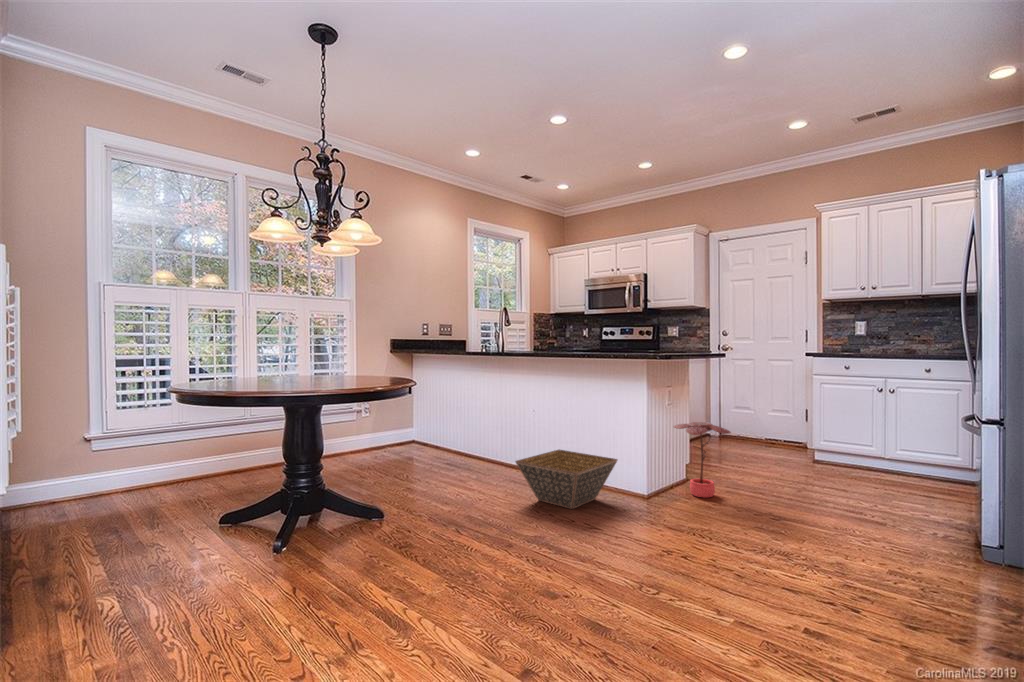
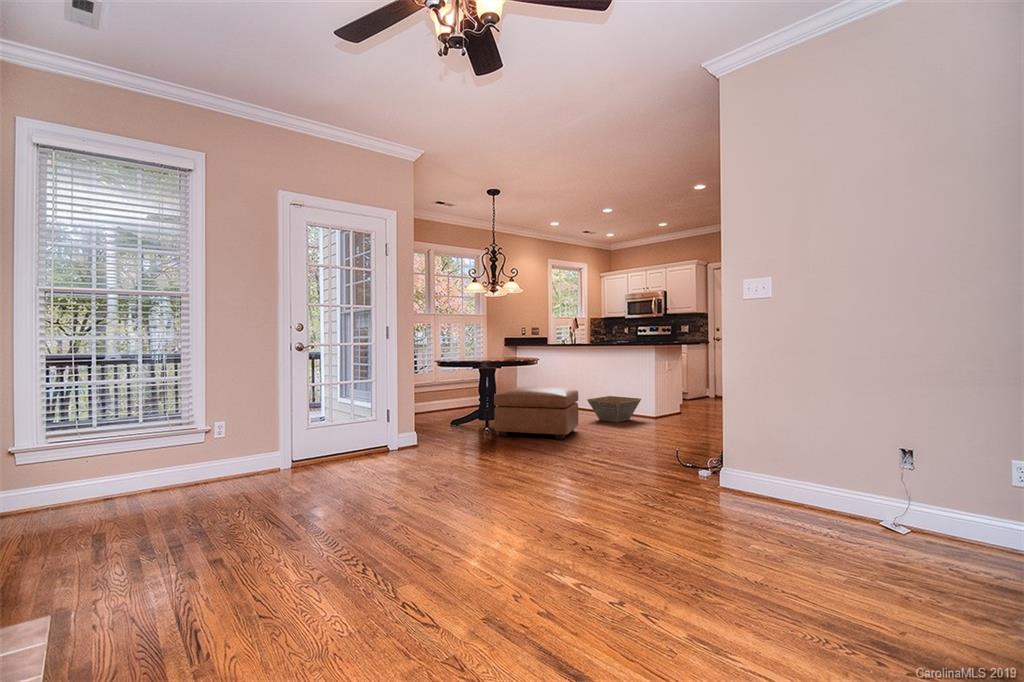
potted plant: present [673,422,731,498] -> none [673,380,703,419]
ottoman: none [278,450,490,595] -> present [494,387,578,439]

